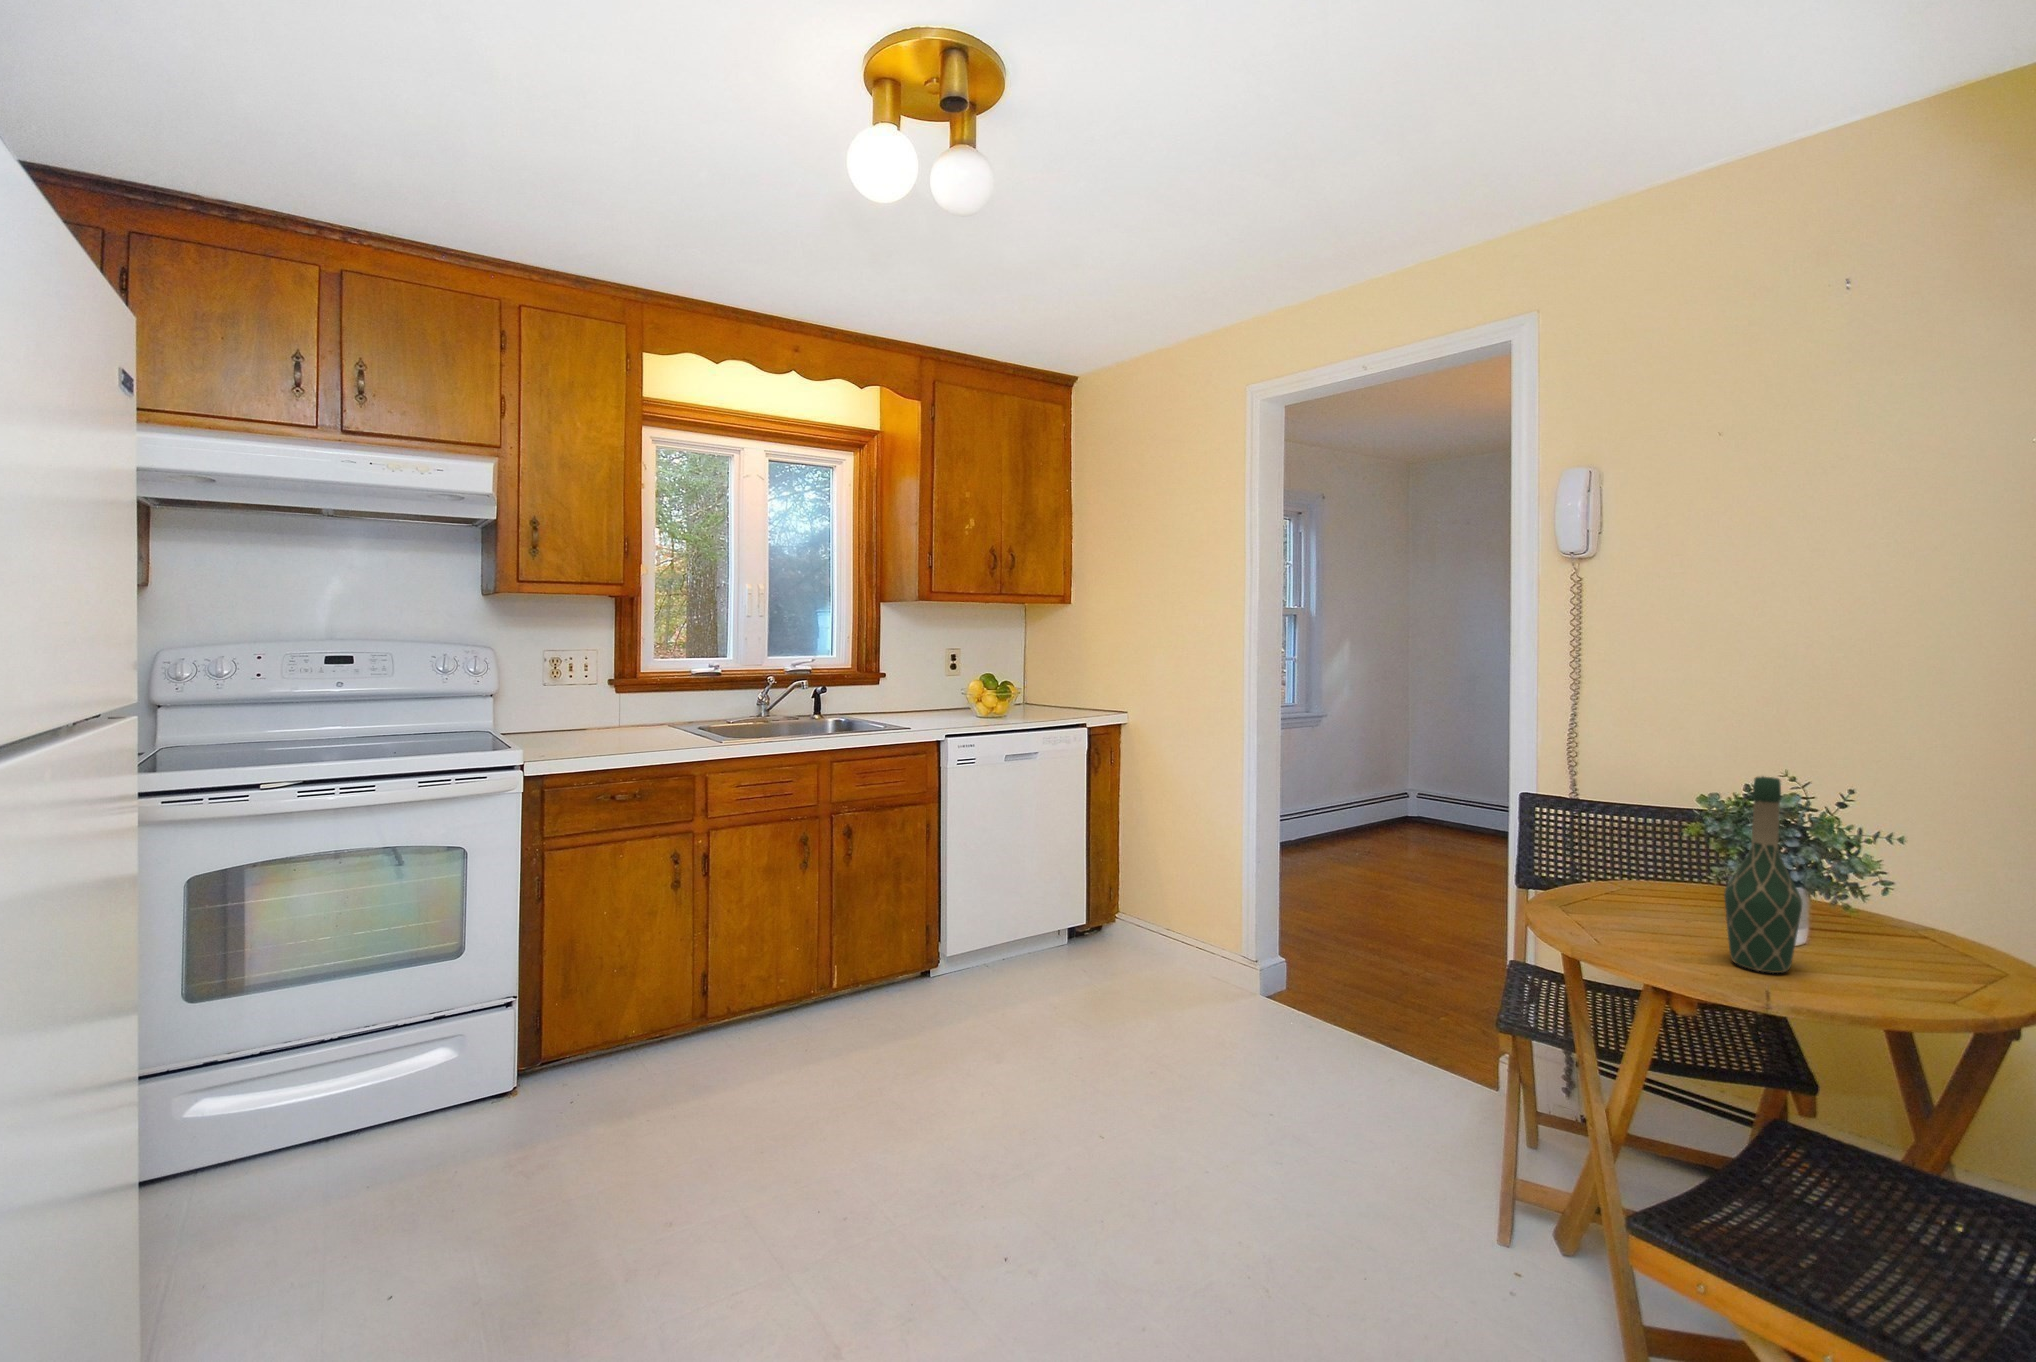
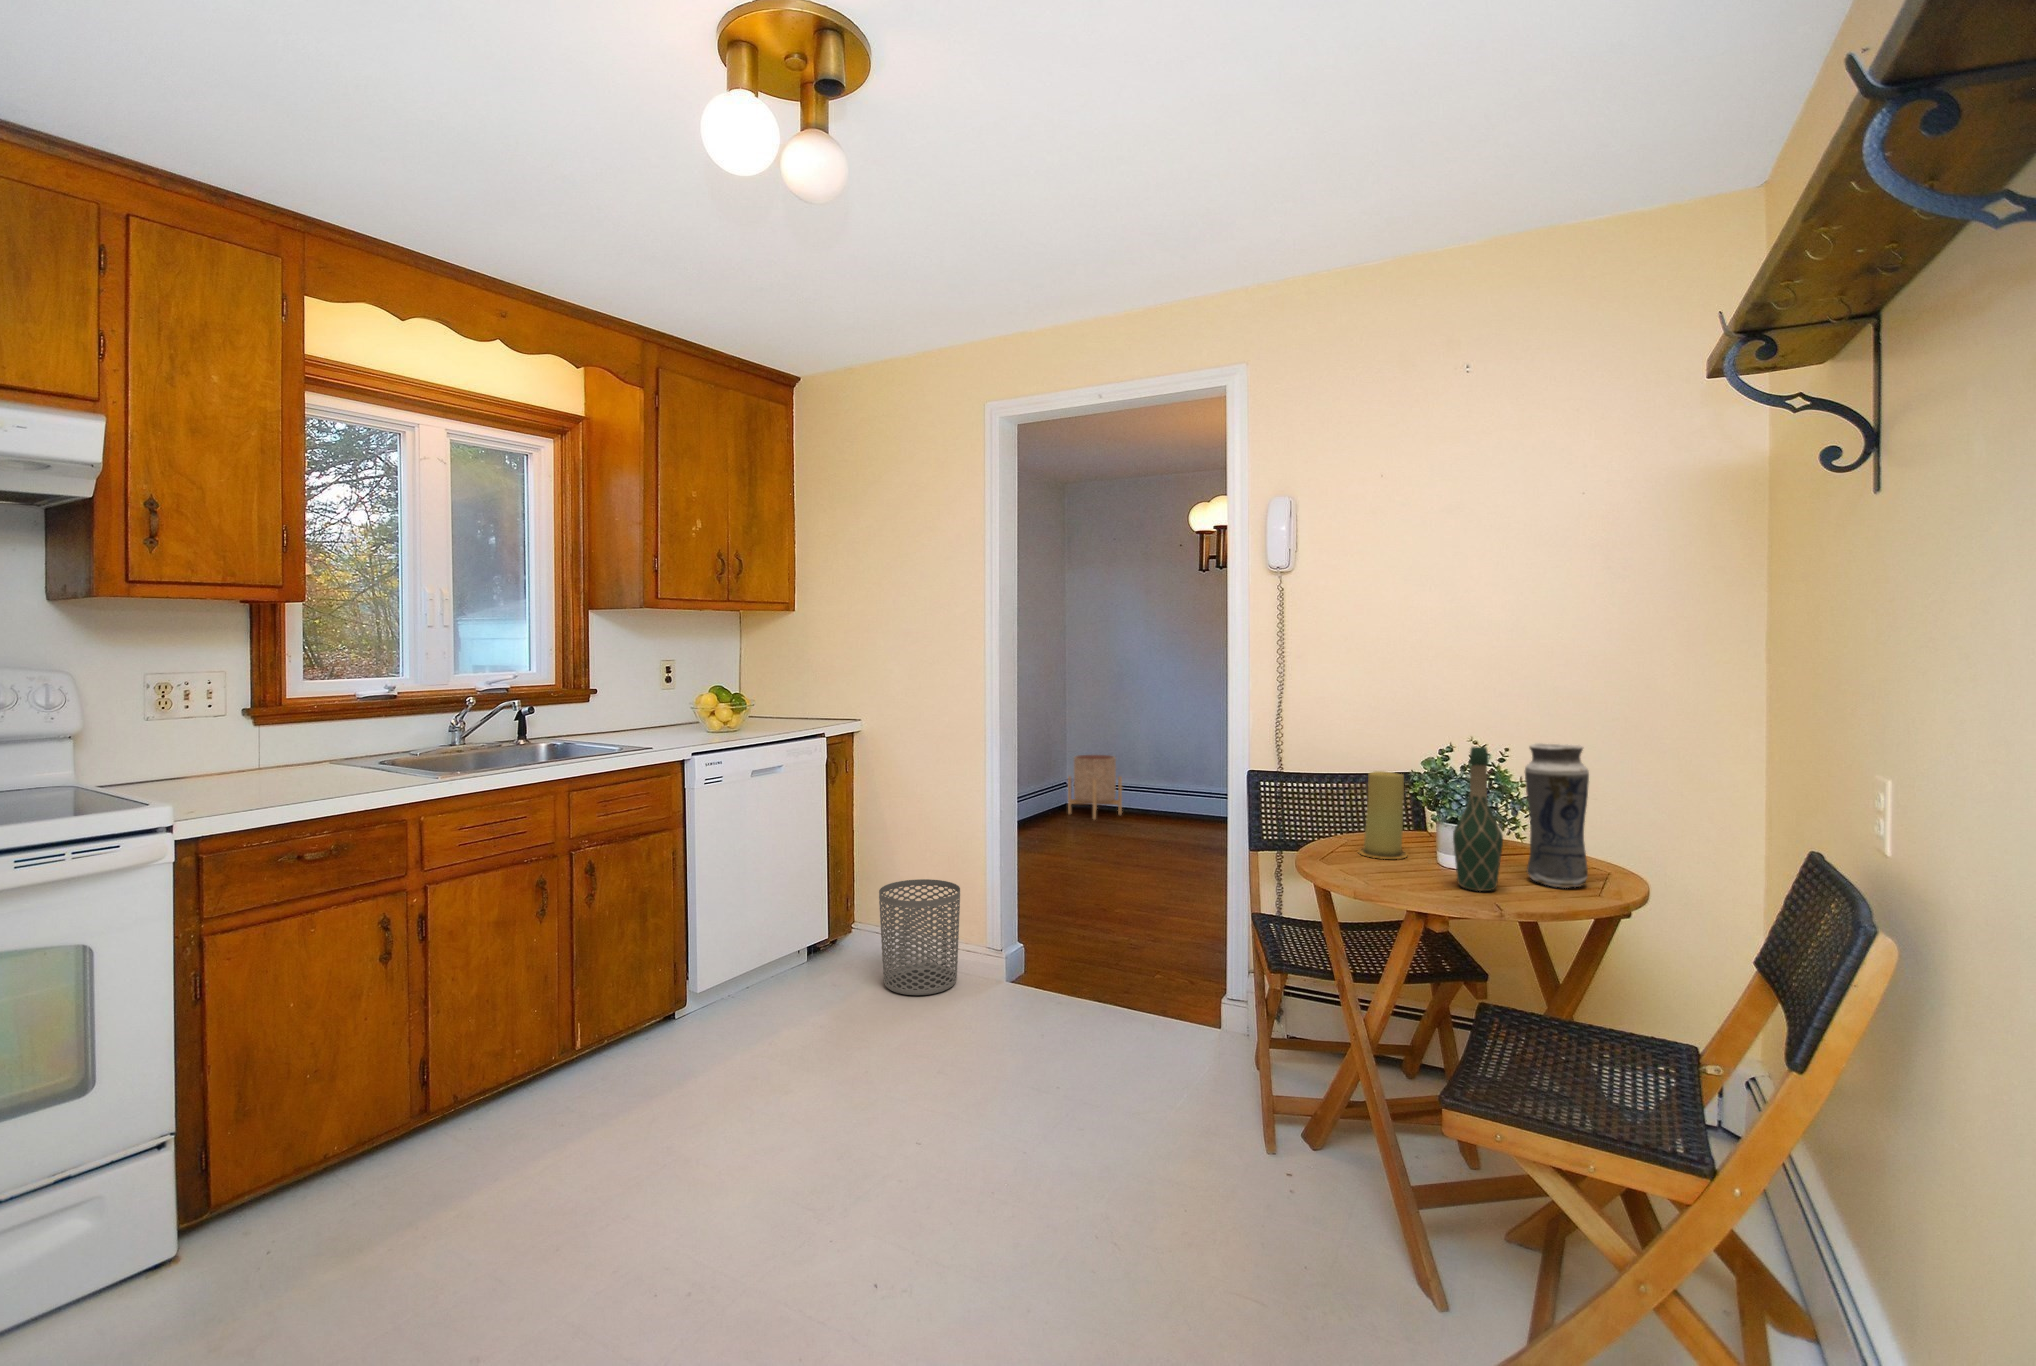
planter: none [1411,768,1480,843] -> present [1068,755,1122,819]
vase: none [1857,779,1967,988] -> present [1525,743,1589,888]
candle: none [1622,802,1695,918] -> present [1358,771,1407,859]
waste bin: none [1122,881,1207,1001] -> present [879,879,960,995]

